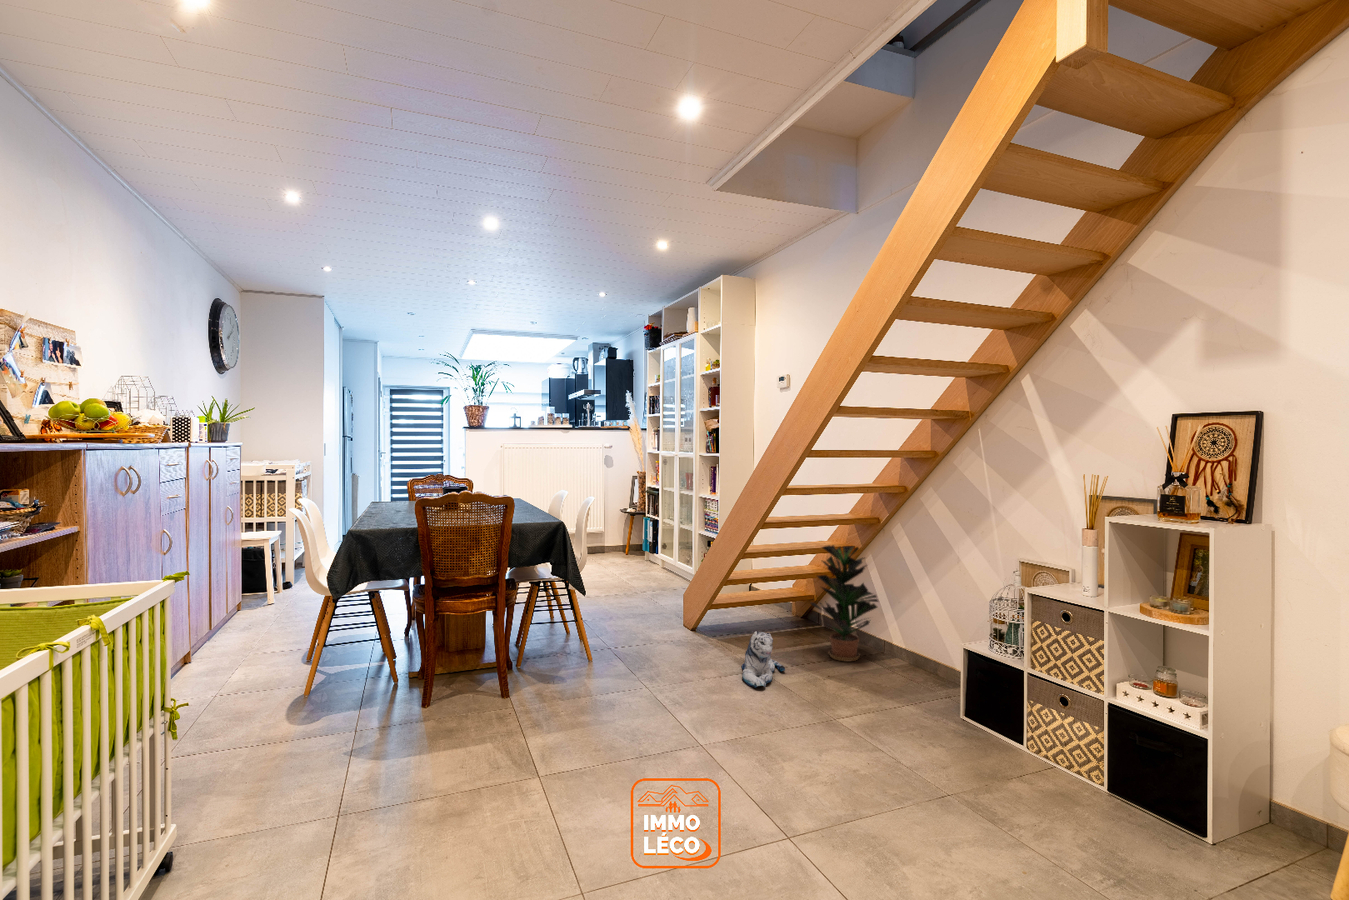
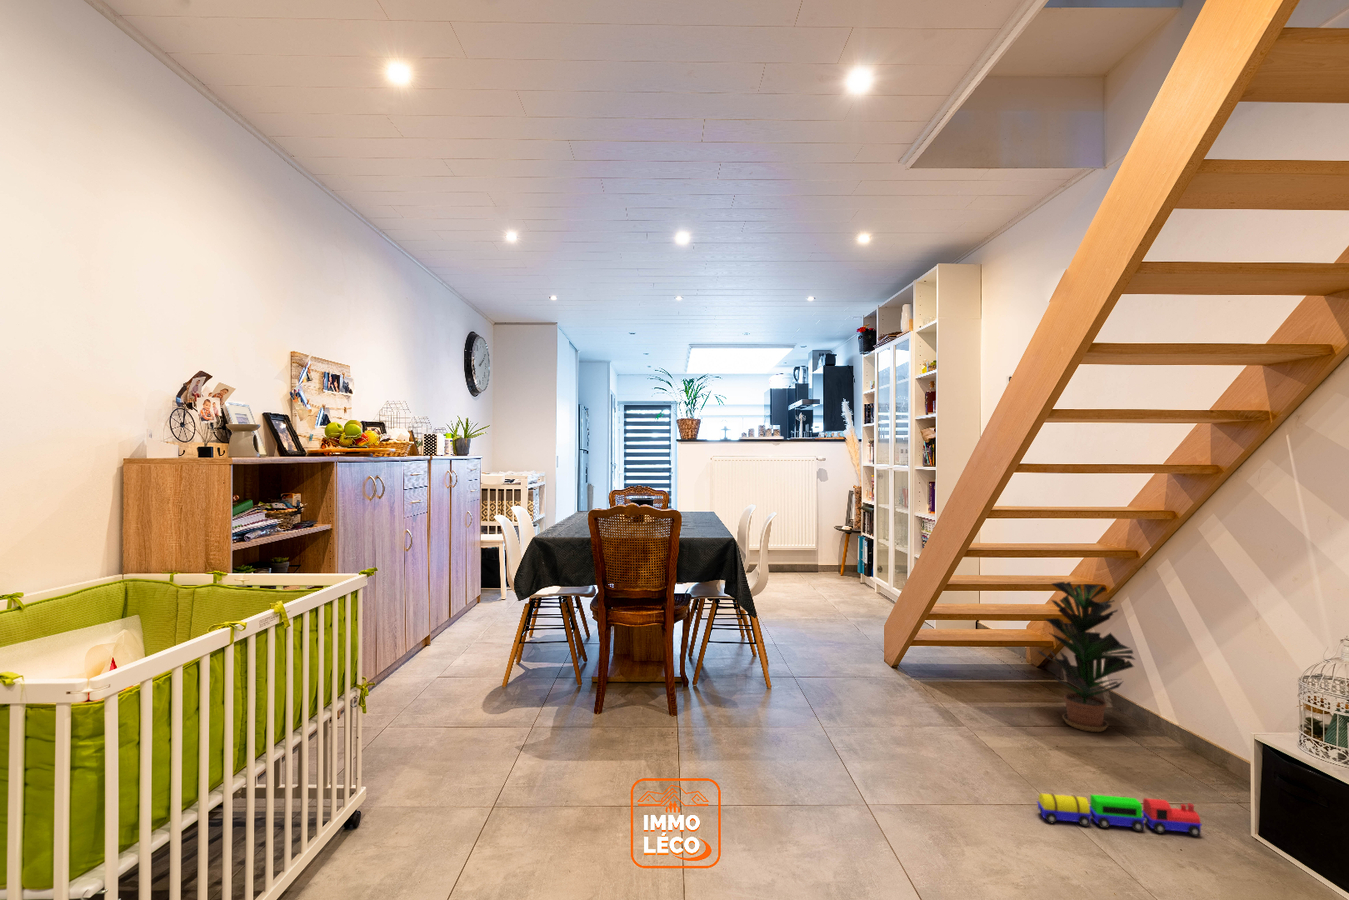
plush toy: present [741,631,785,688] -> none [938,679,997,748]
toy train: none [827,701,933,733] -> present [1037,793,1202,836]

